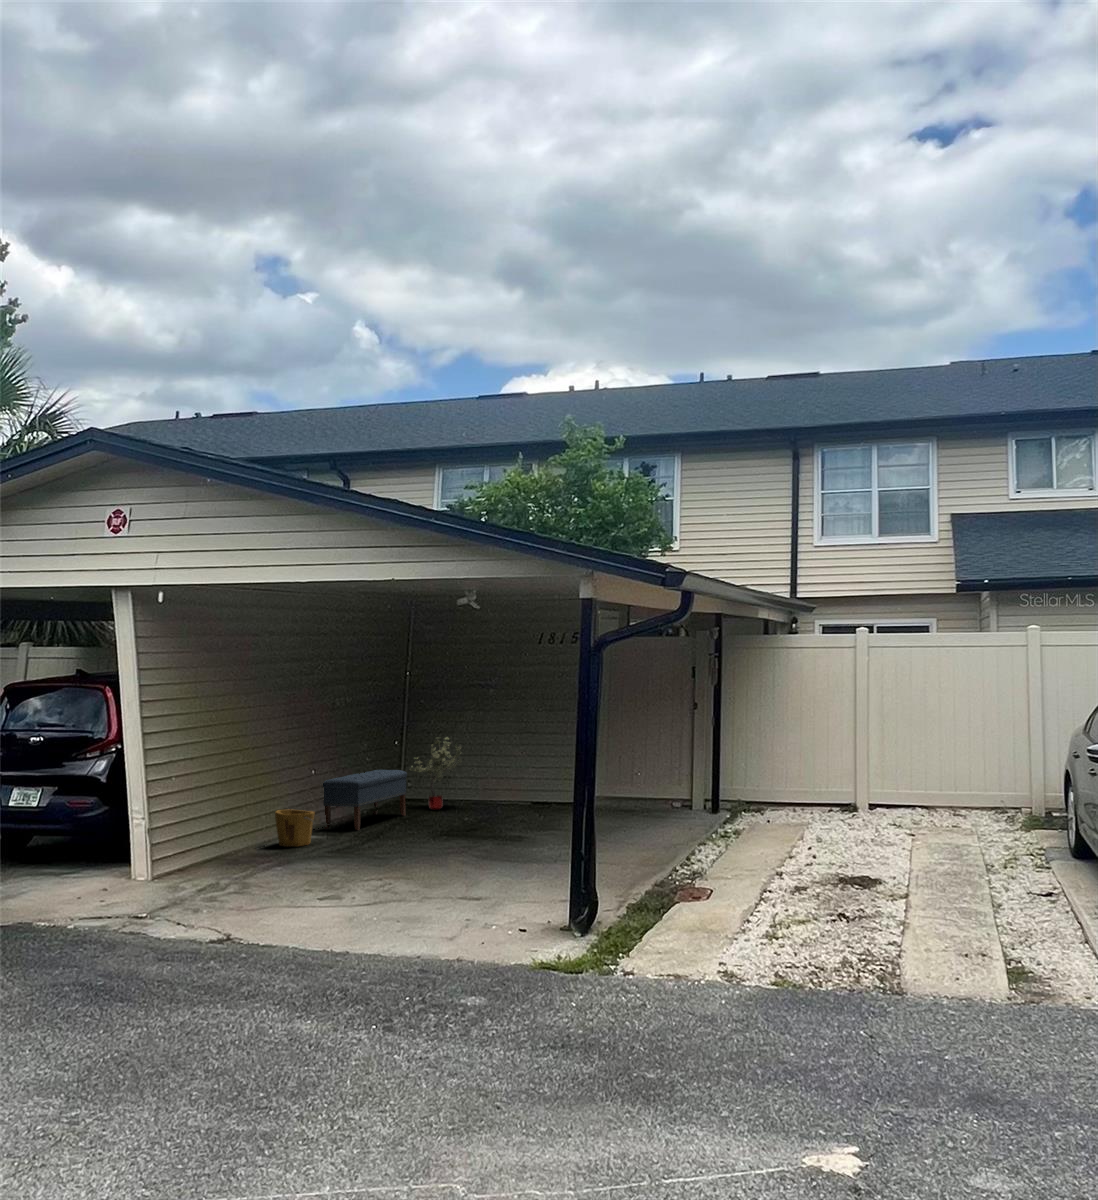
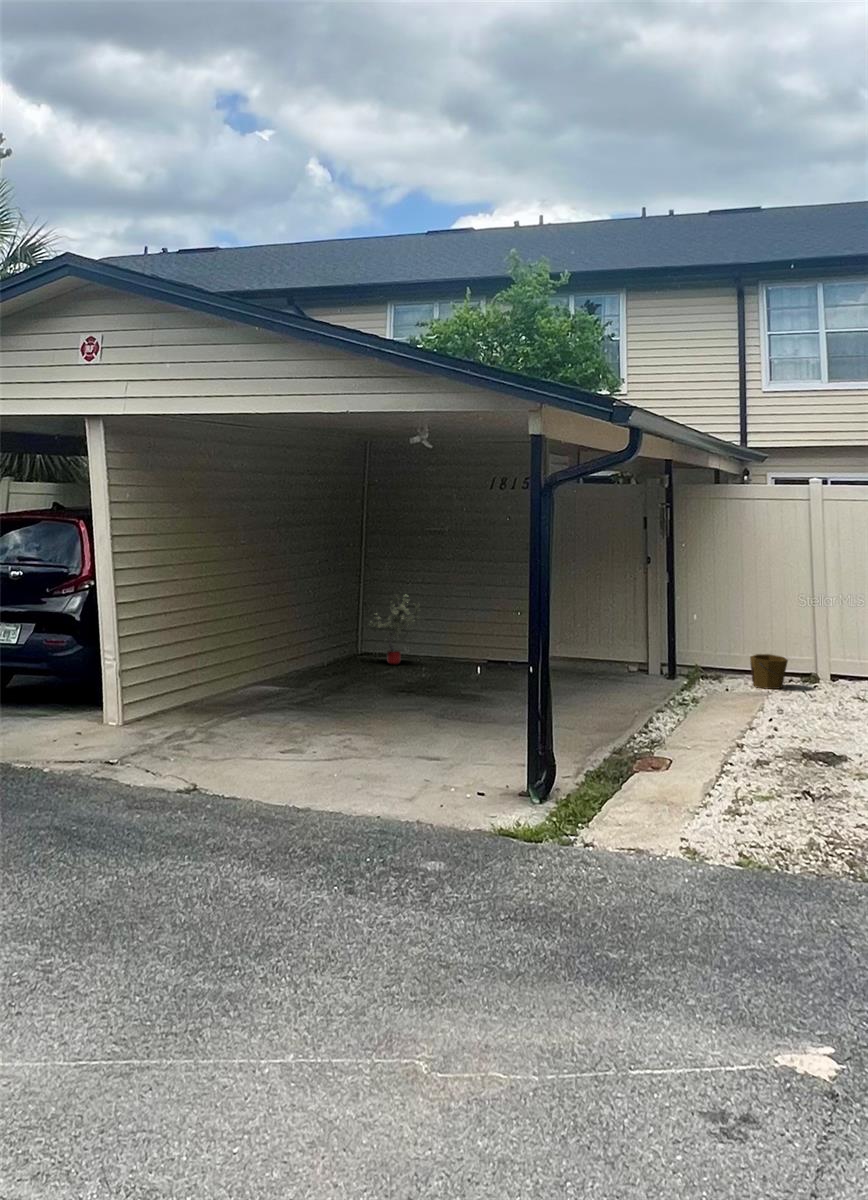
bench: present [323,770,407,830] -> none [284,624,366,683]
bucket: present [275,809,315,847] -> present [750,654,788,689]

